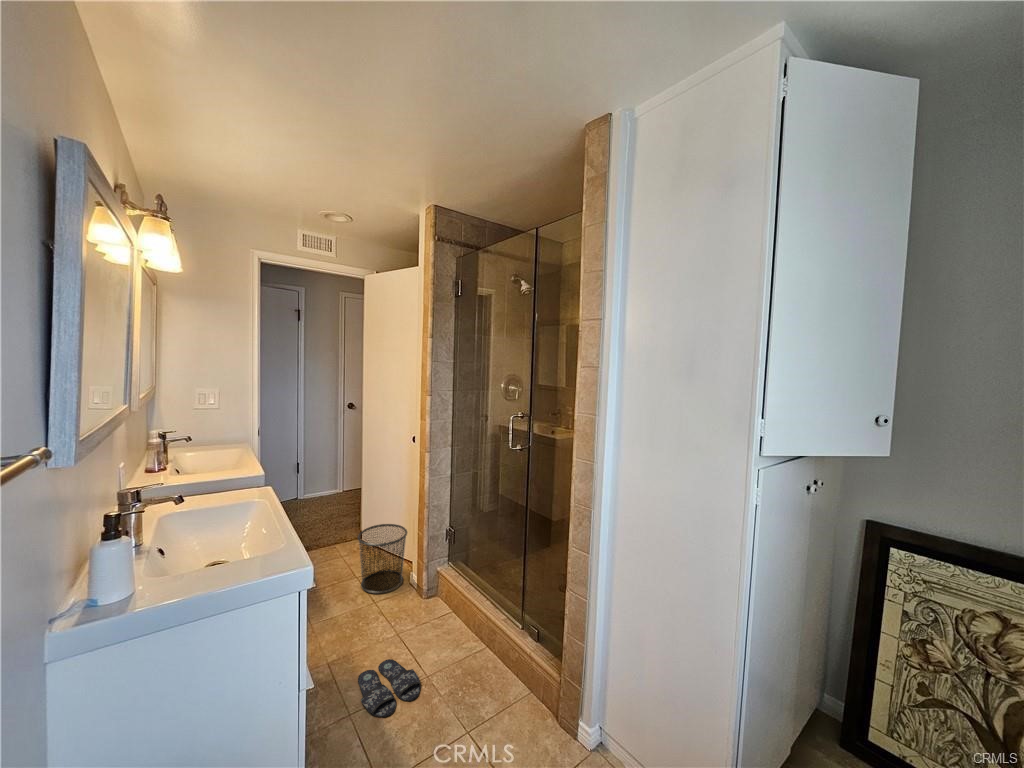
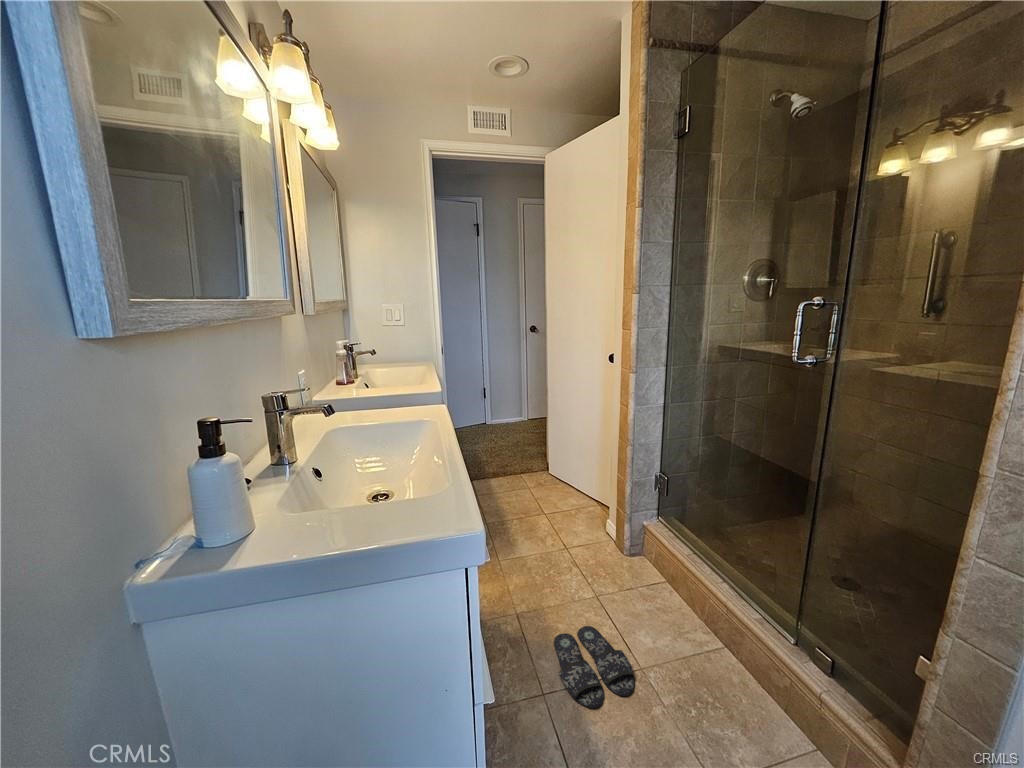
waste bin: present [358,524,407,594] -> none [546,459,604,538]

